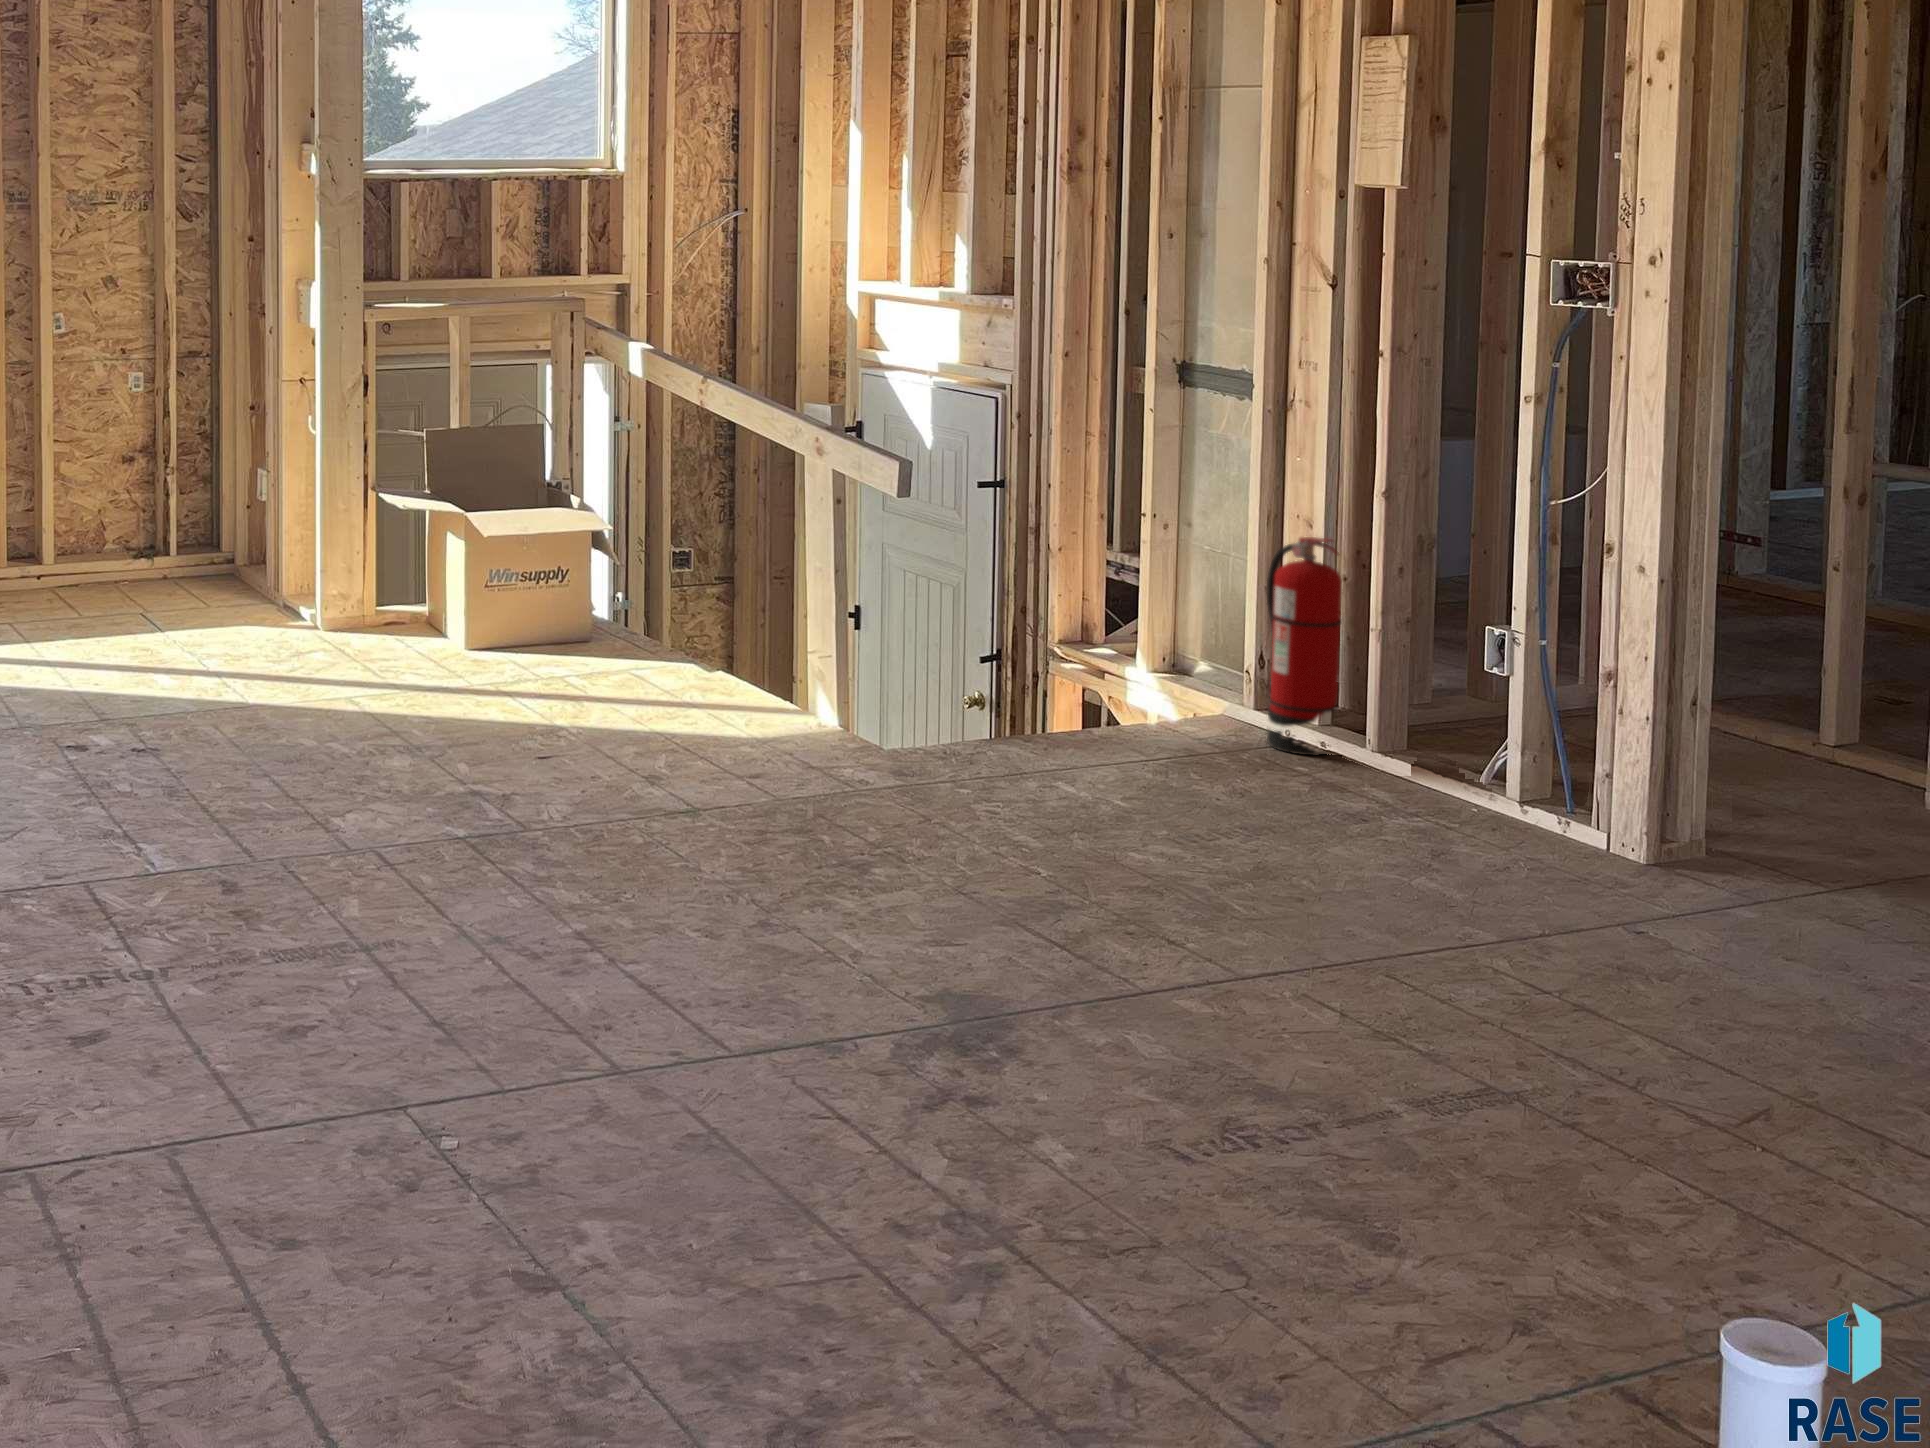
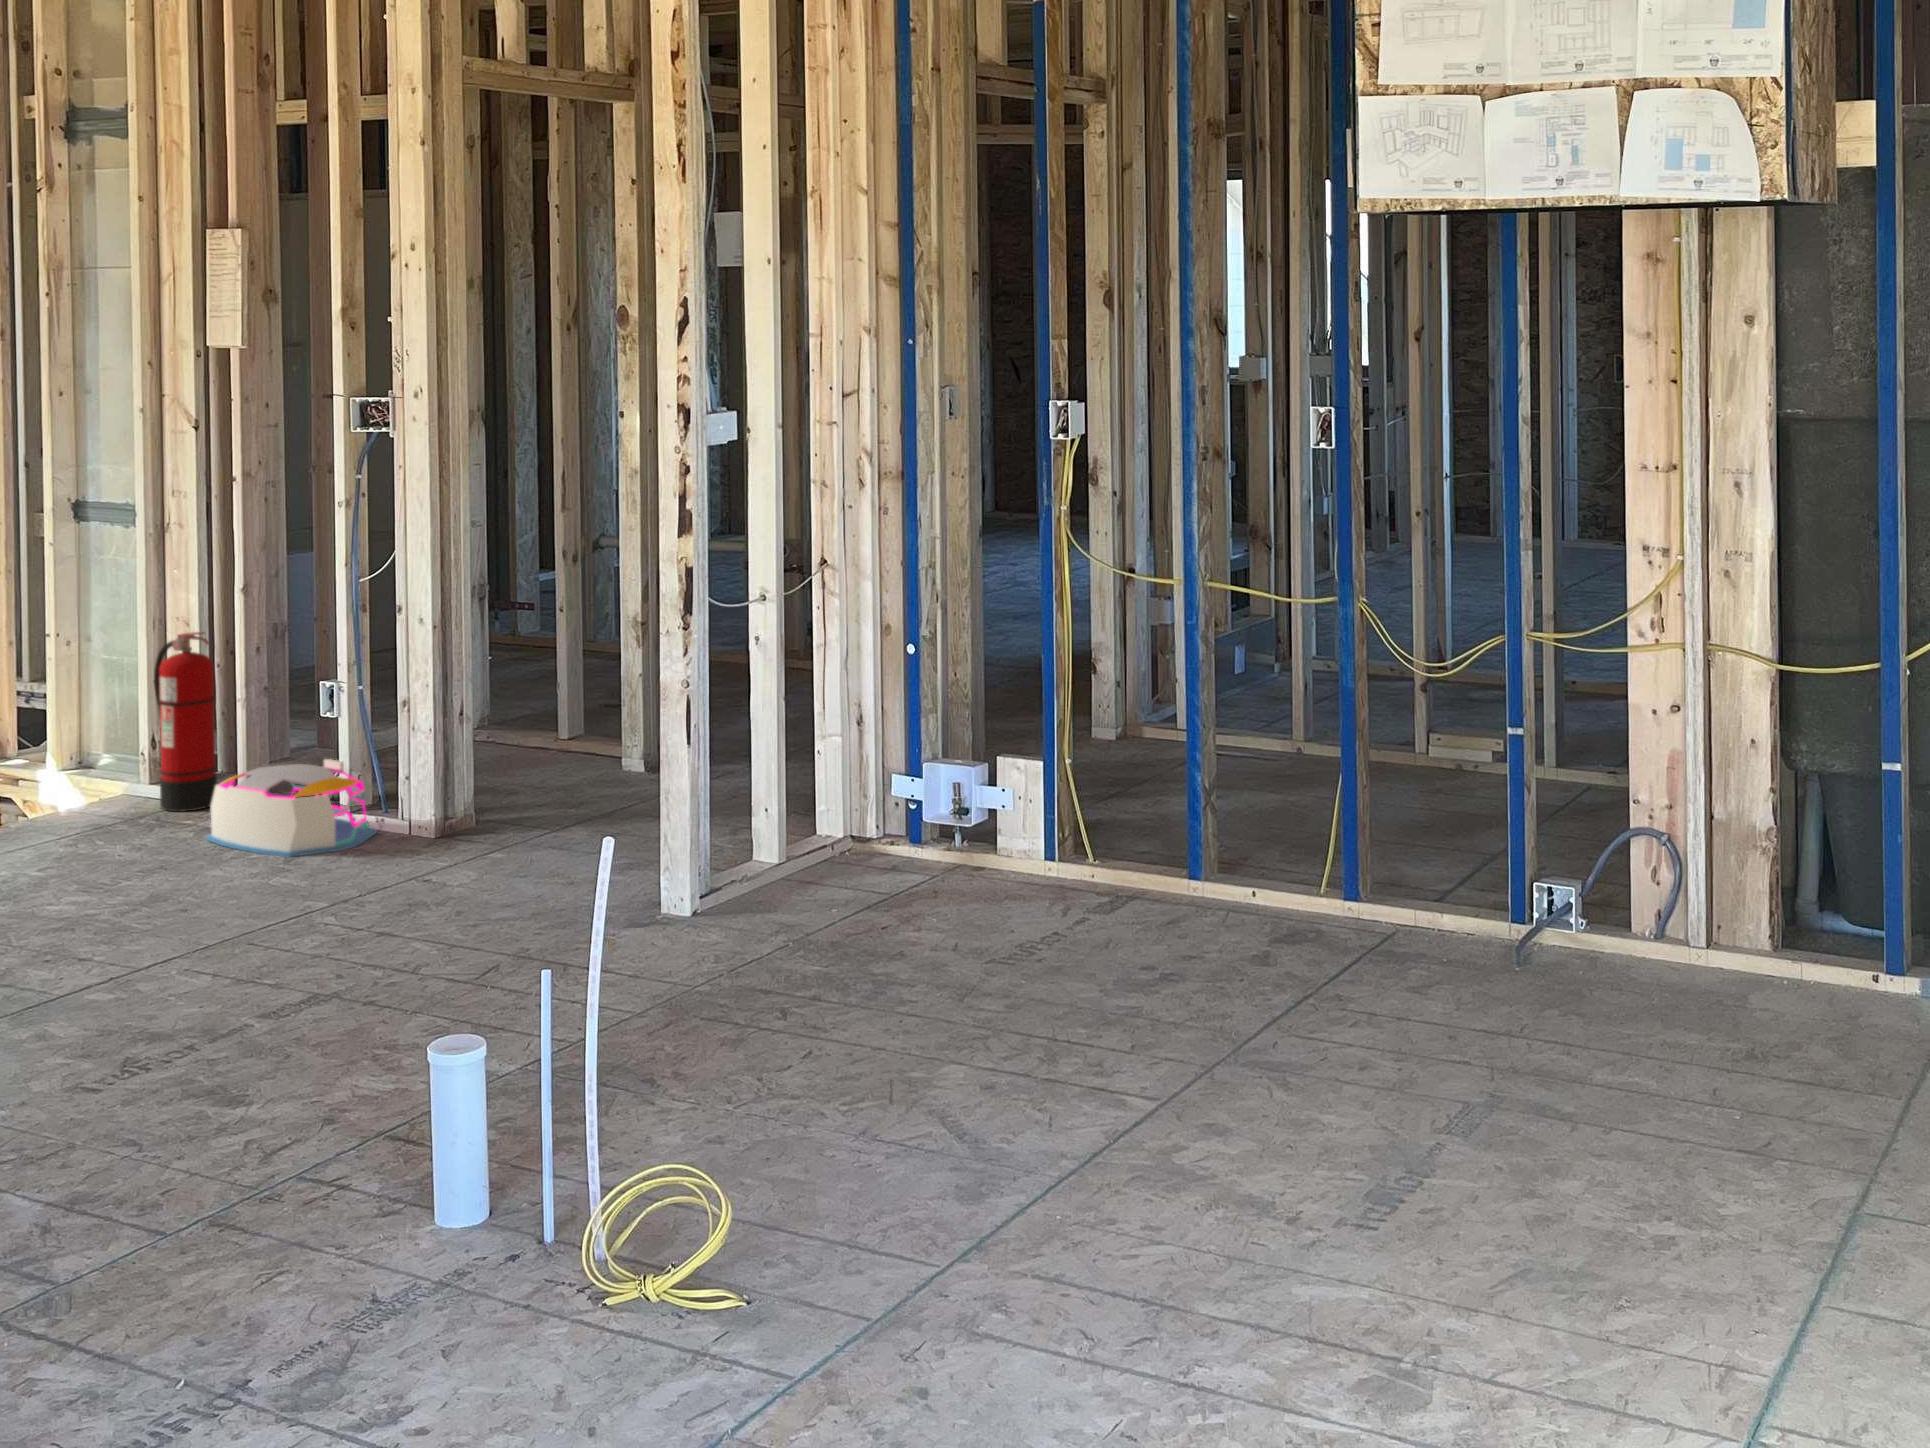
storage bin: none [1326,724,1558,858] -> present [206,759,377,857]

